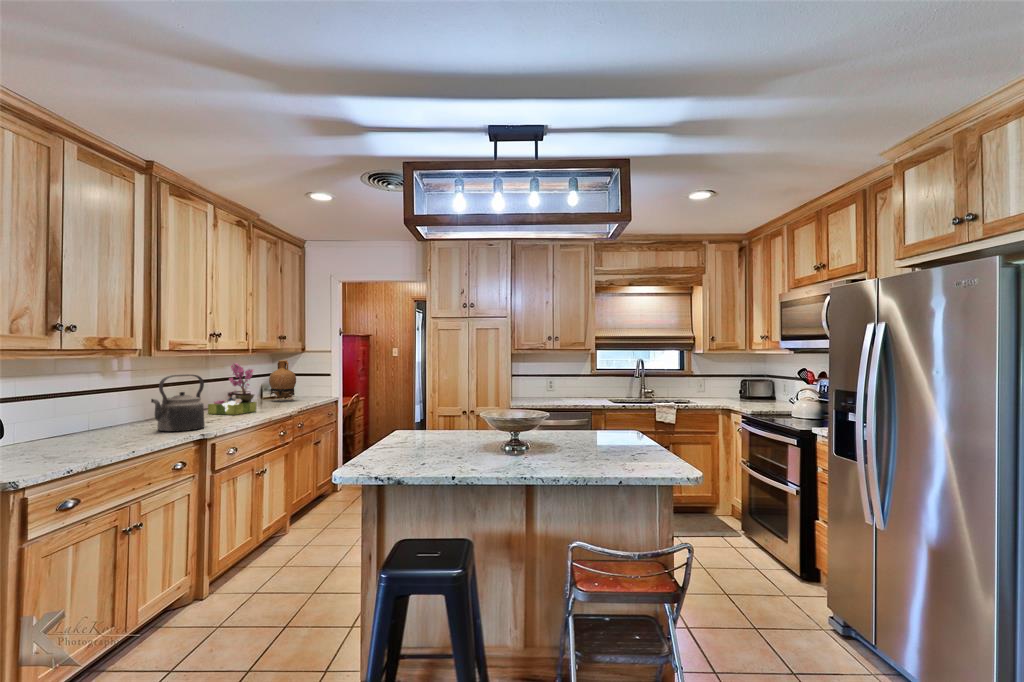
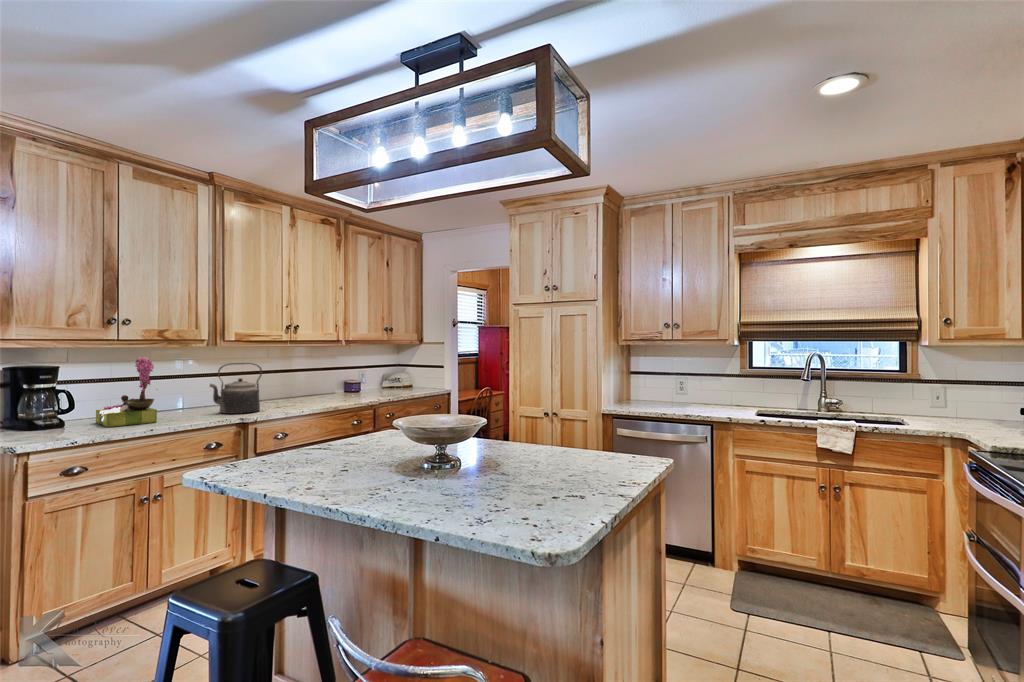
vase: present [269,360,296,399] -> none [378,351,402,389]
flower arrangement: present [208,363,256,415] -> present [96,357,157,427]

